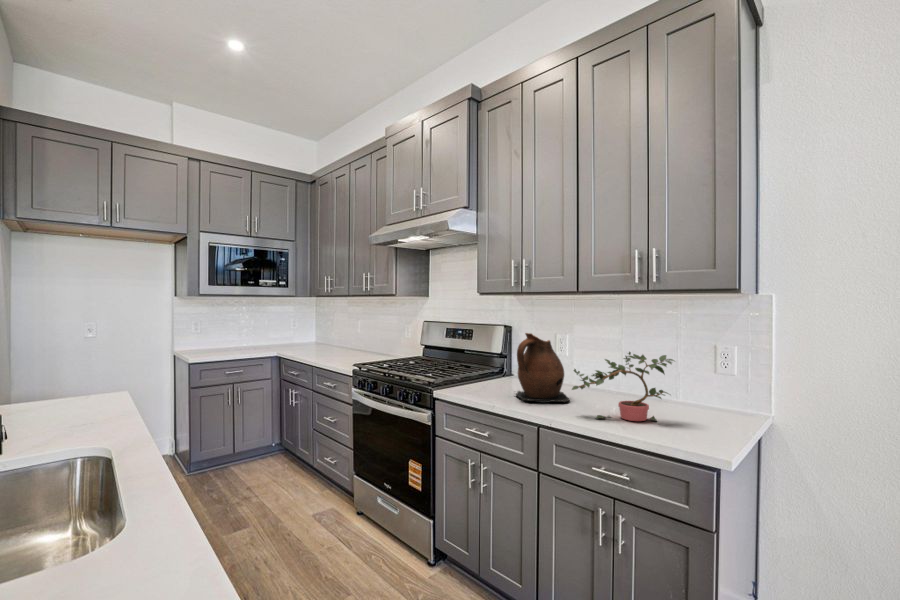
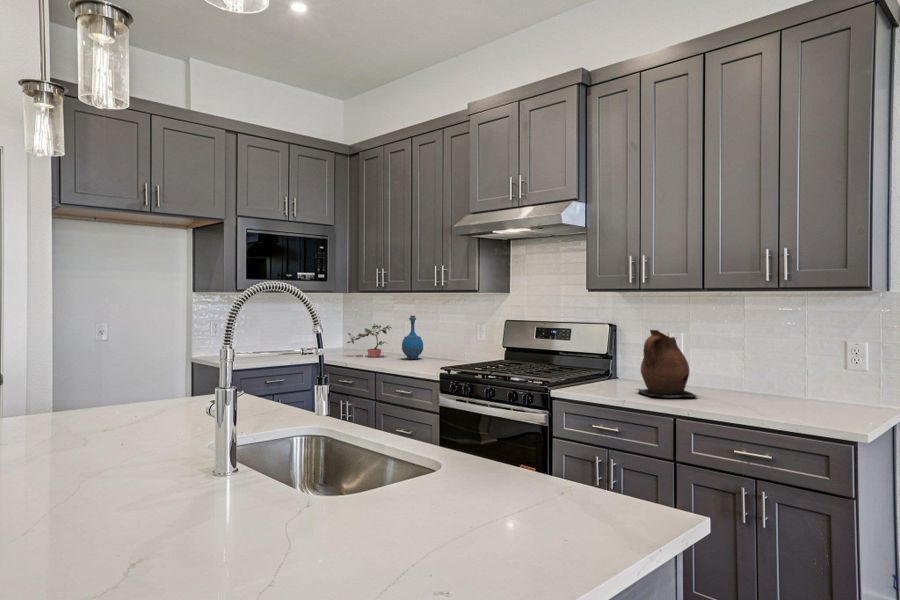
bottle: none [343,317,363,355] -> present [402,315,423,359]
potted plant: present [572,352,674,421] -> present [347,324,391,357]

